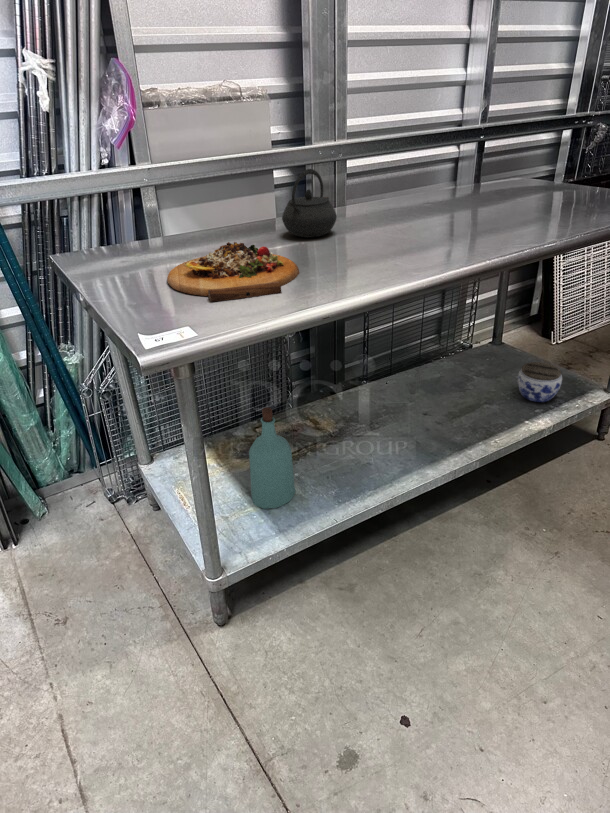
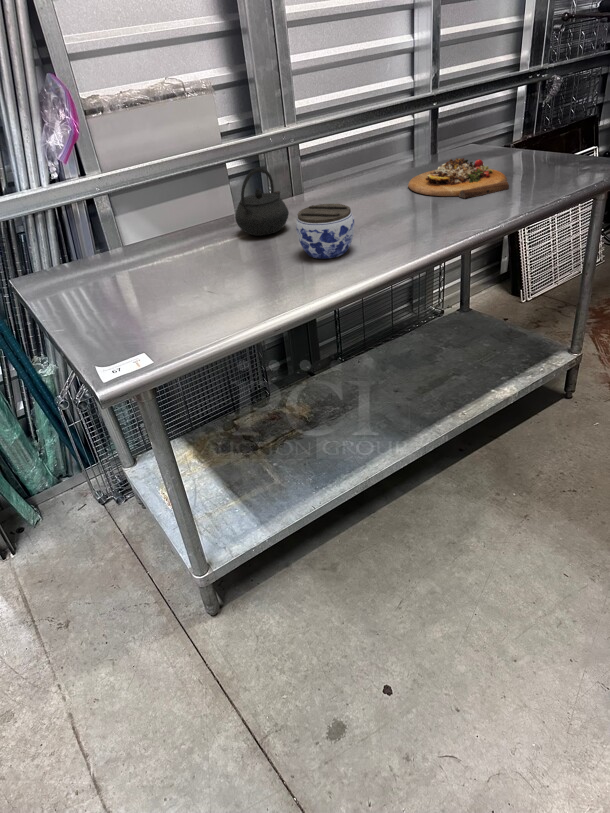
cutting board: present [167,242,300,302] -> present [408,158,509,199]
jar: present [518,362,562,402] -> present [296,204,355,259]
bottle: present [249,407,295,509] -> none [225,407,274,502]

